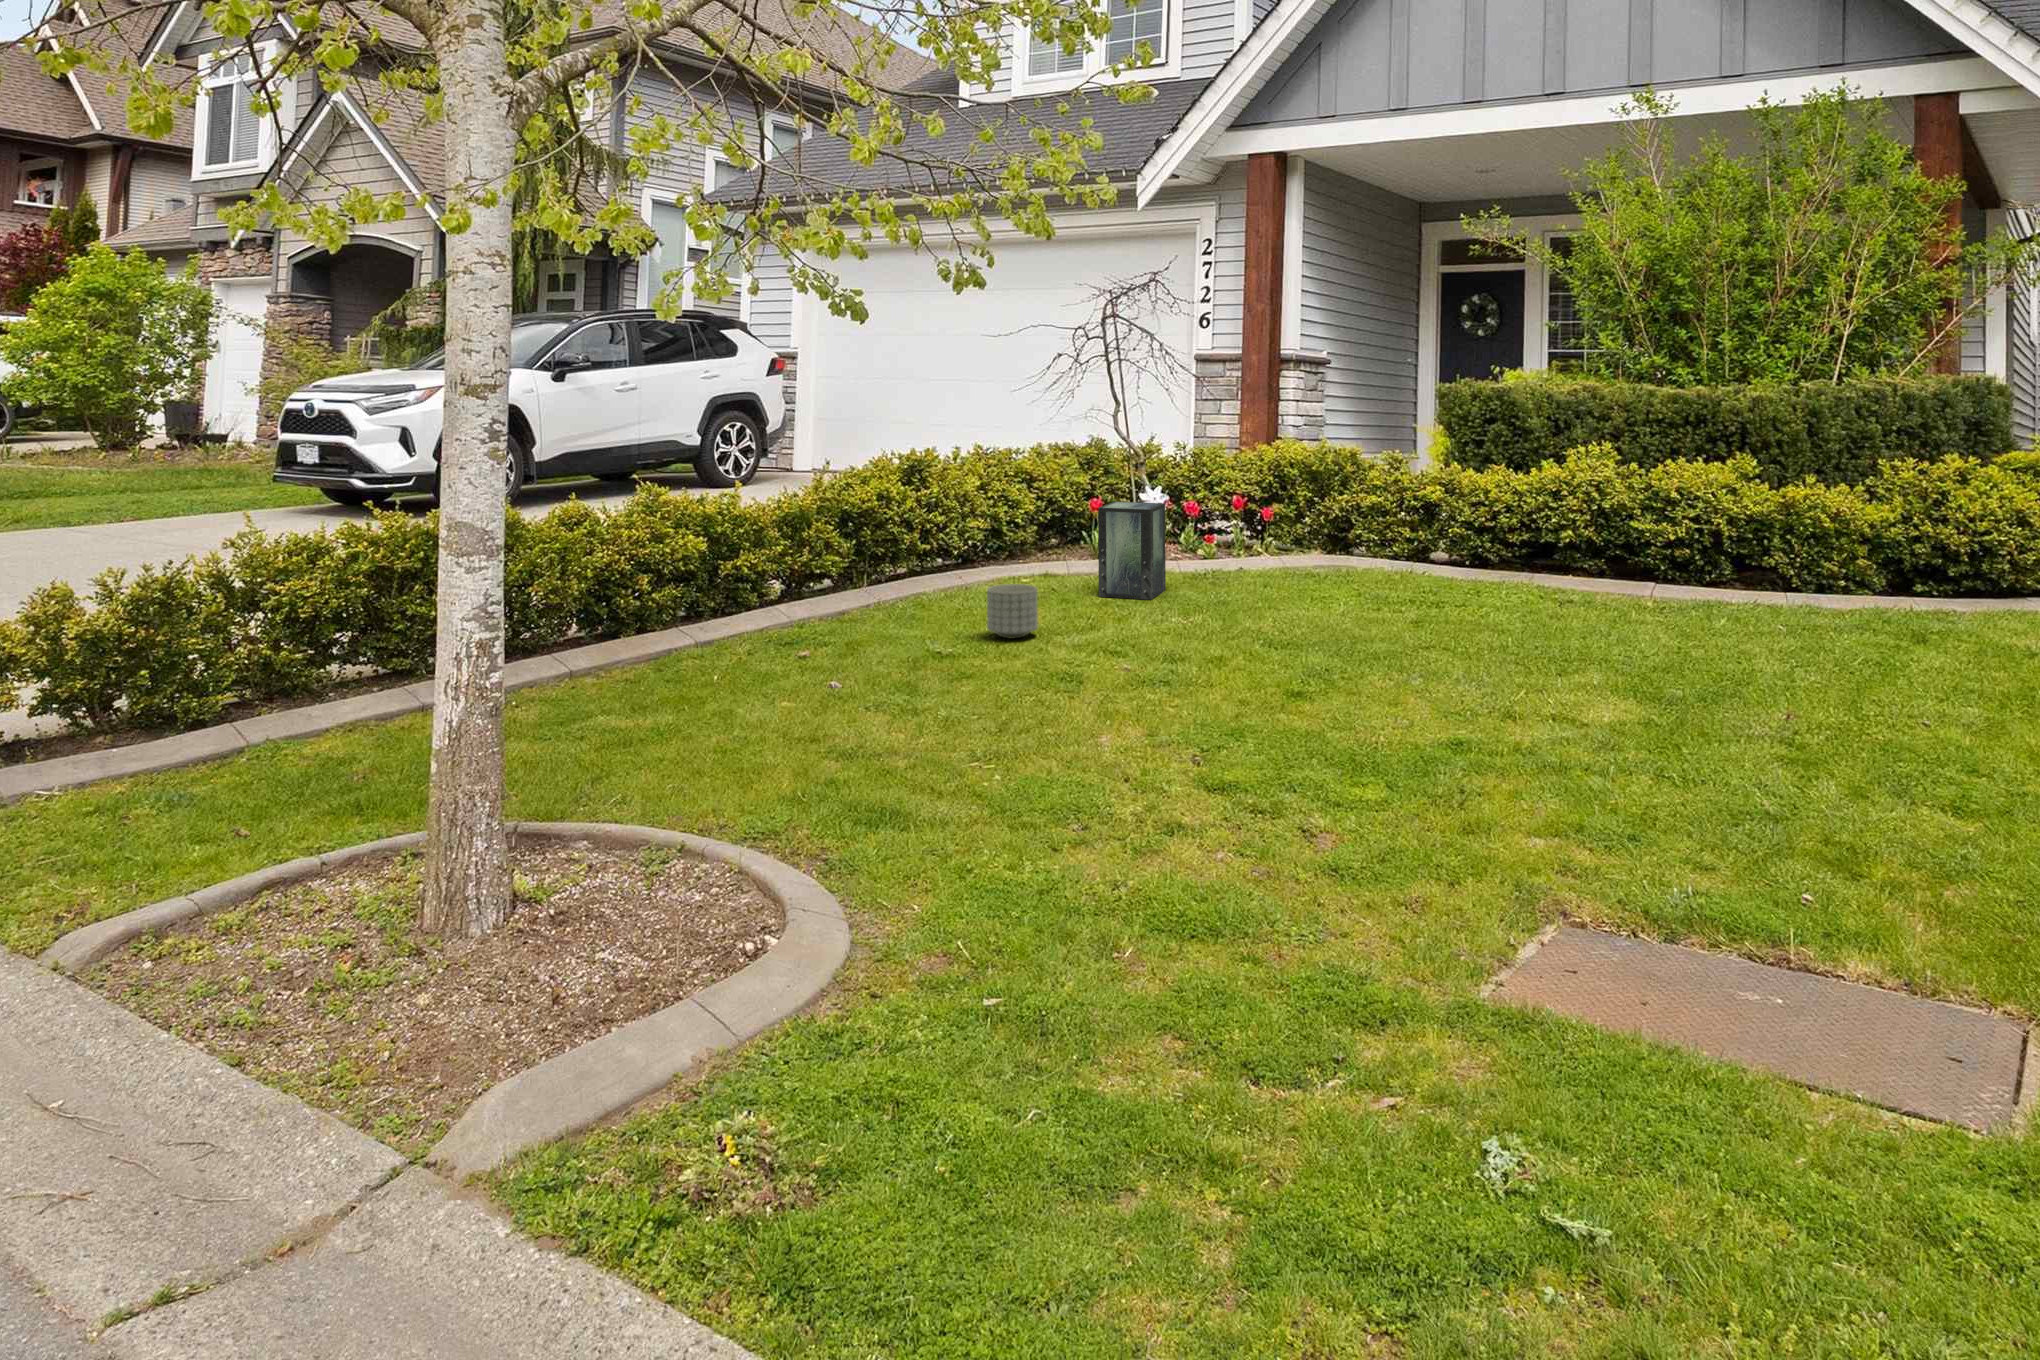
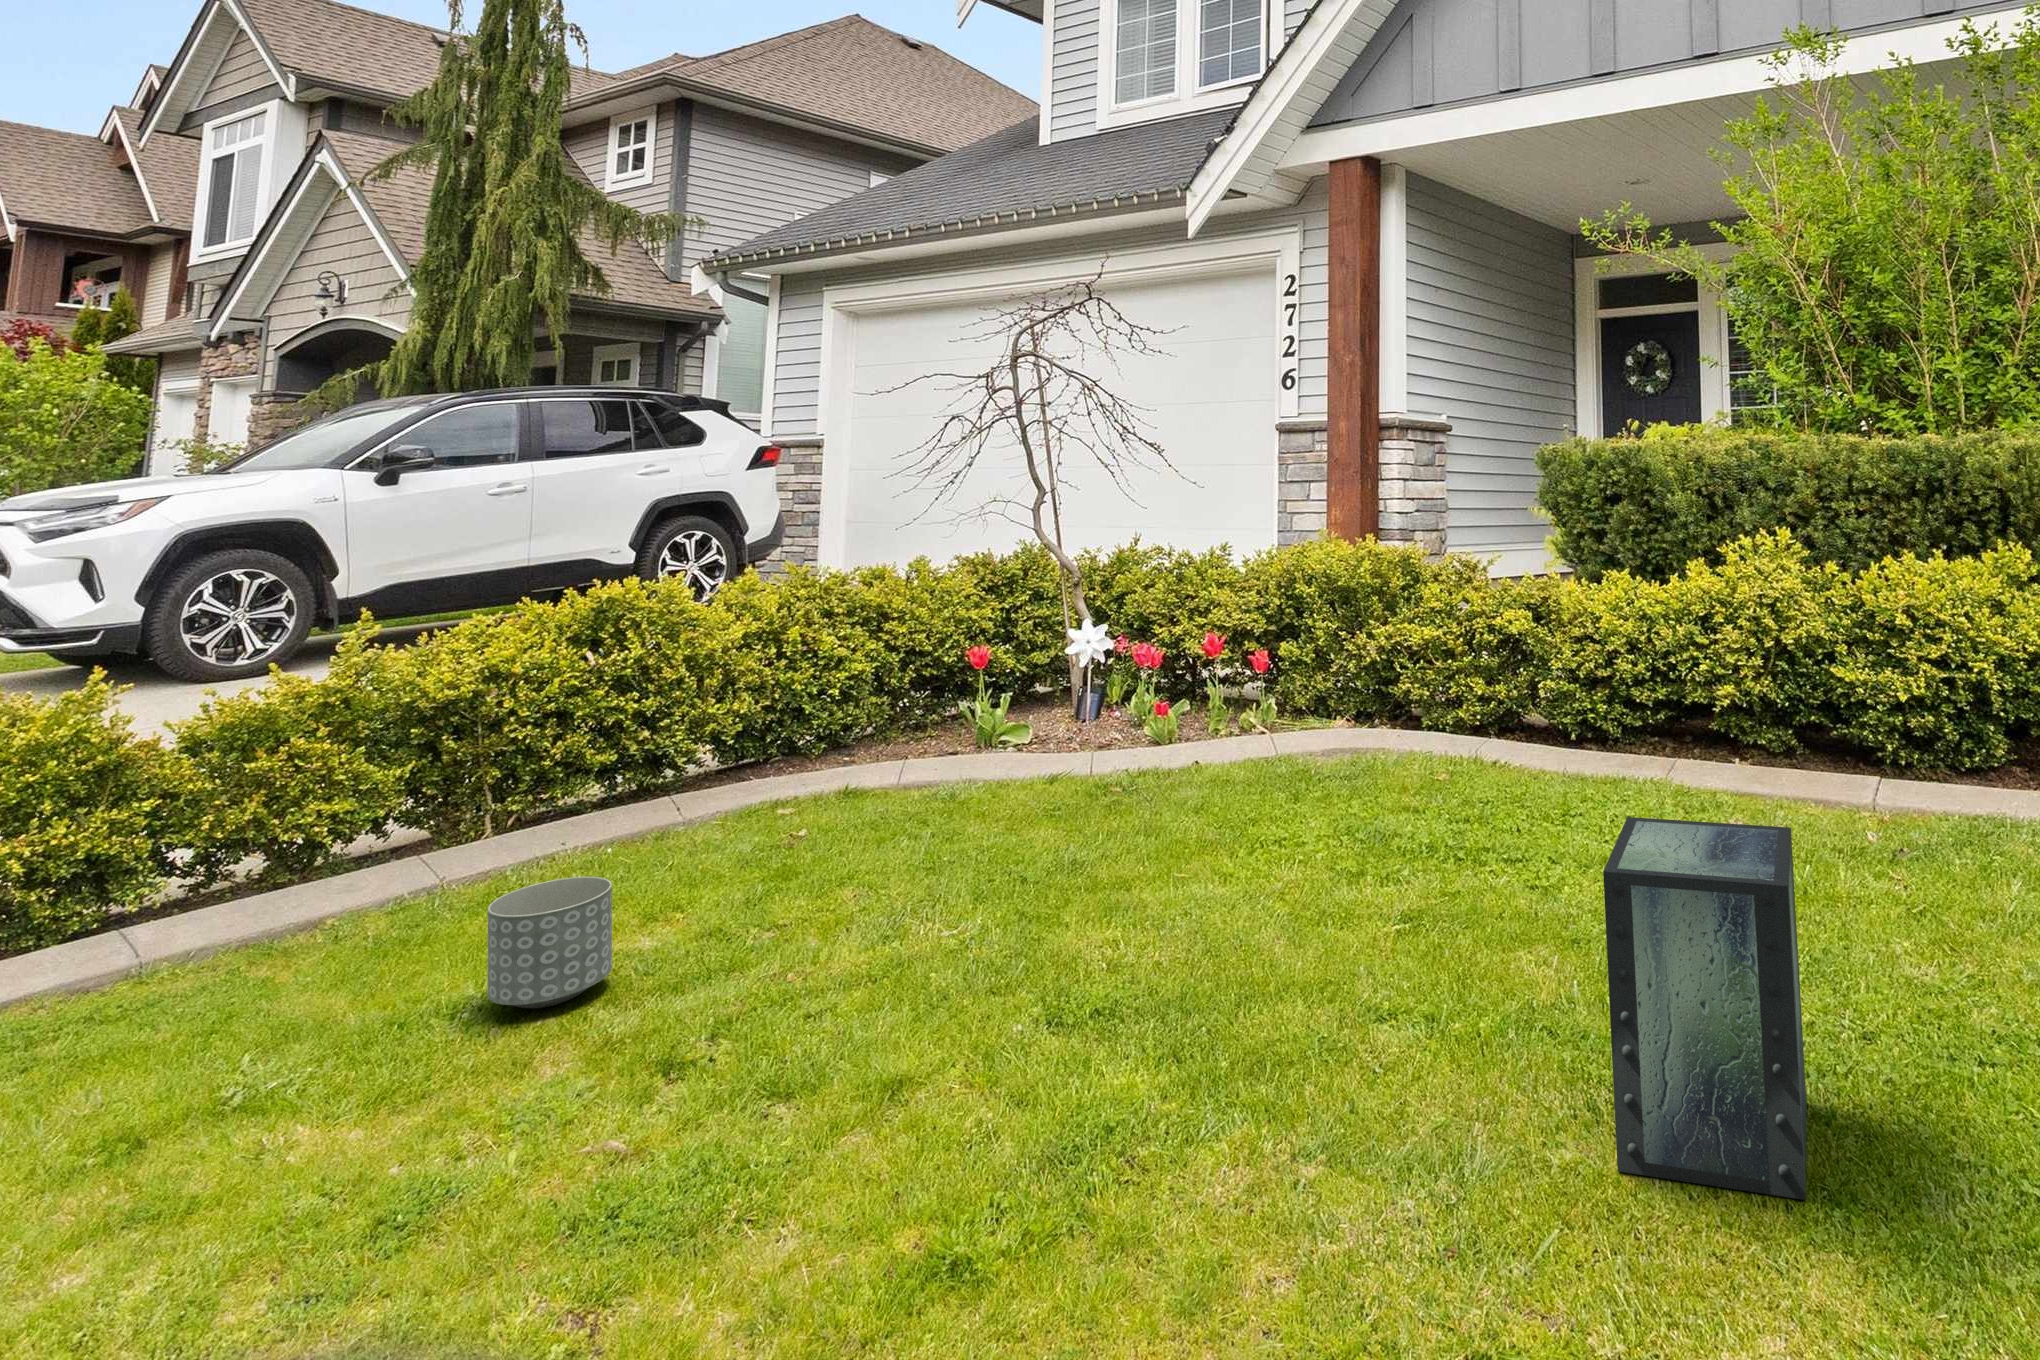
storage box: present [1098,502,1166,600] -> present [1603,817,1807,1200]

